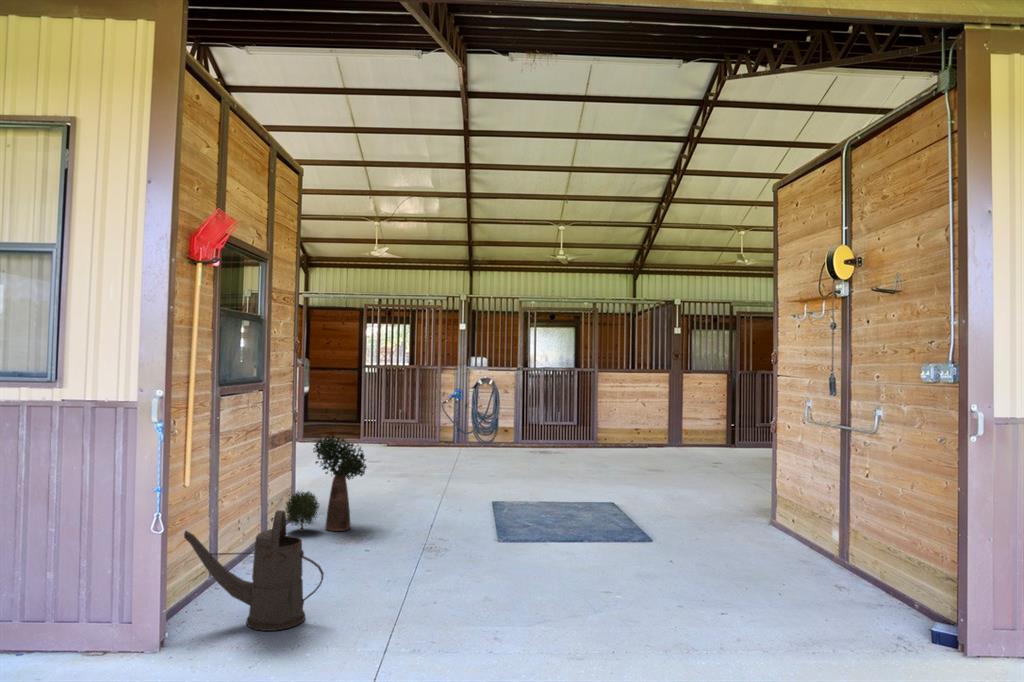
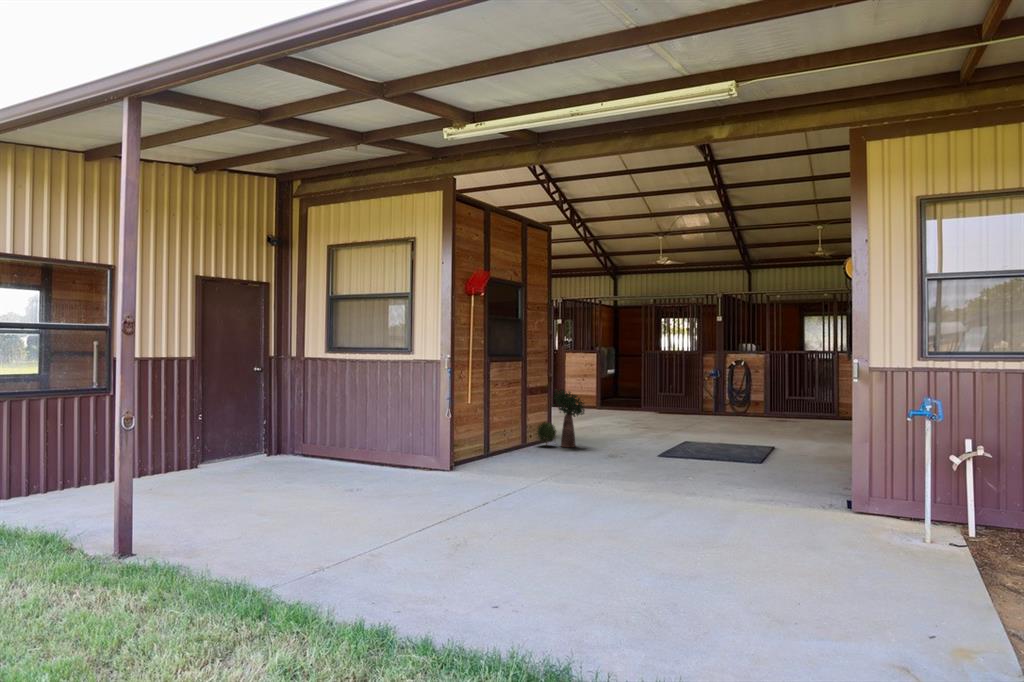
watering can: present [184,510,324,631] -> none [465,415,526,471]

